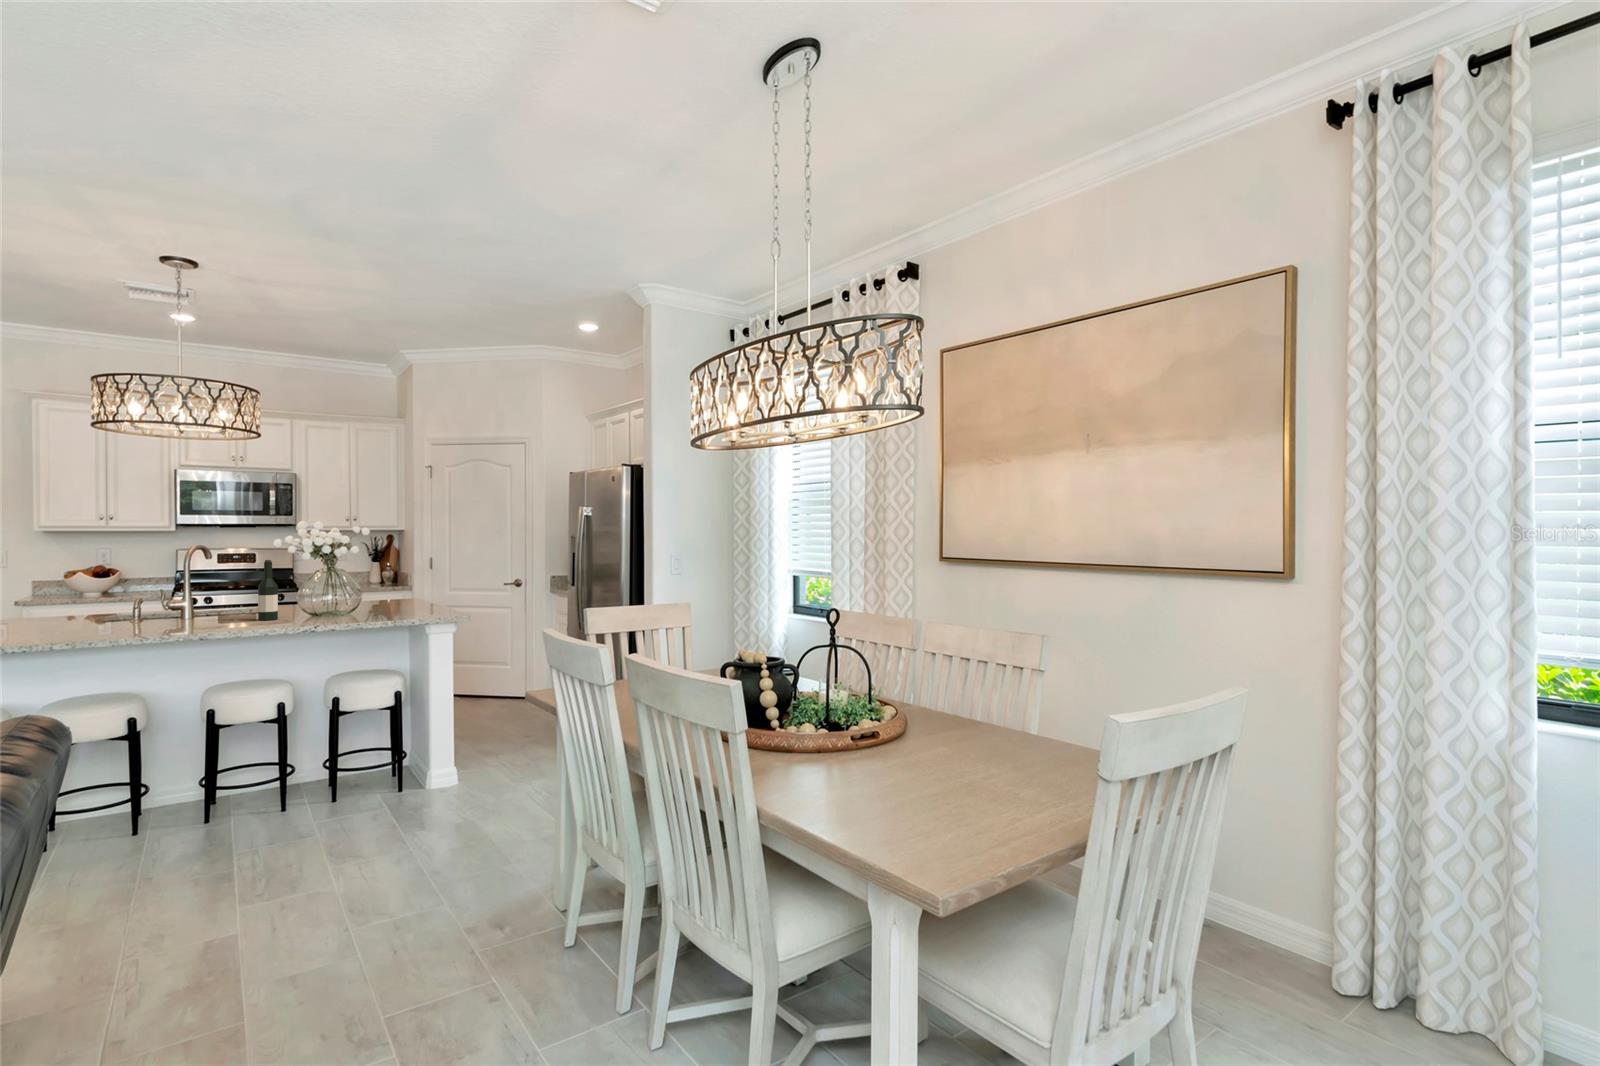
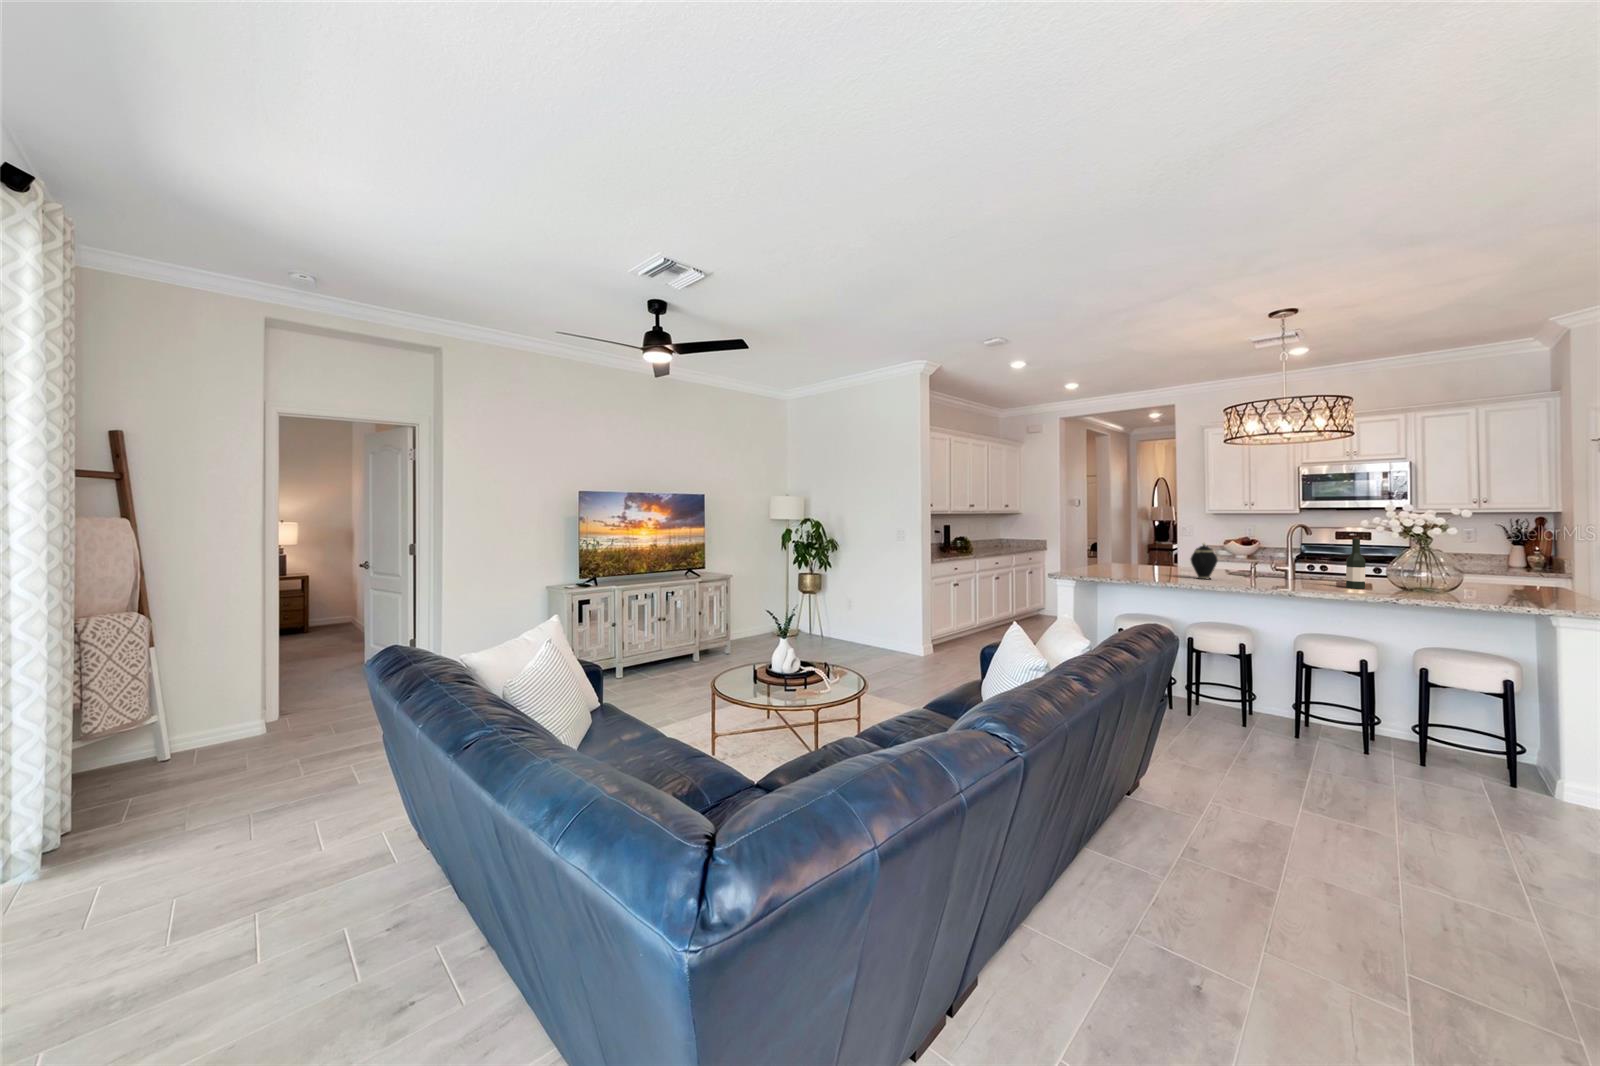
teapot: none [43,574,90,632] -> present [1191,543,1218,579]

